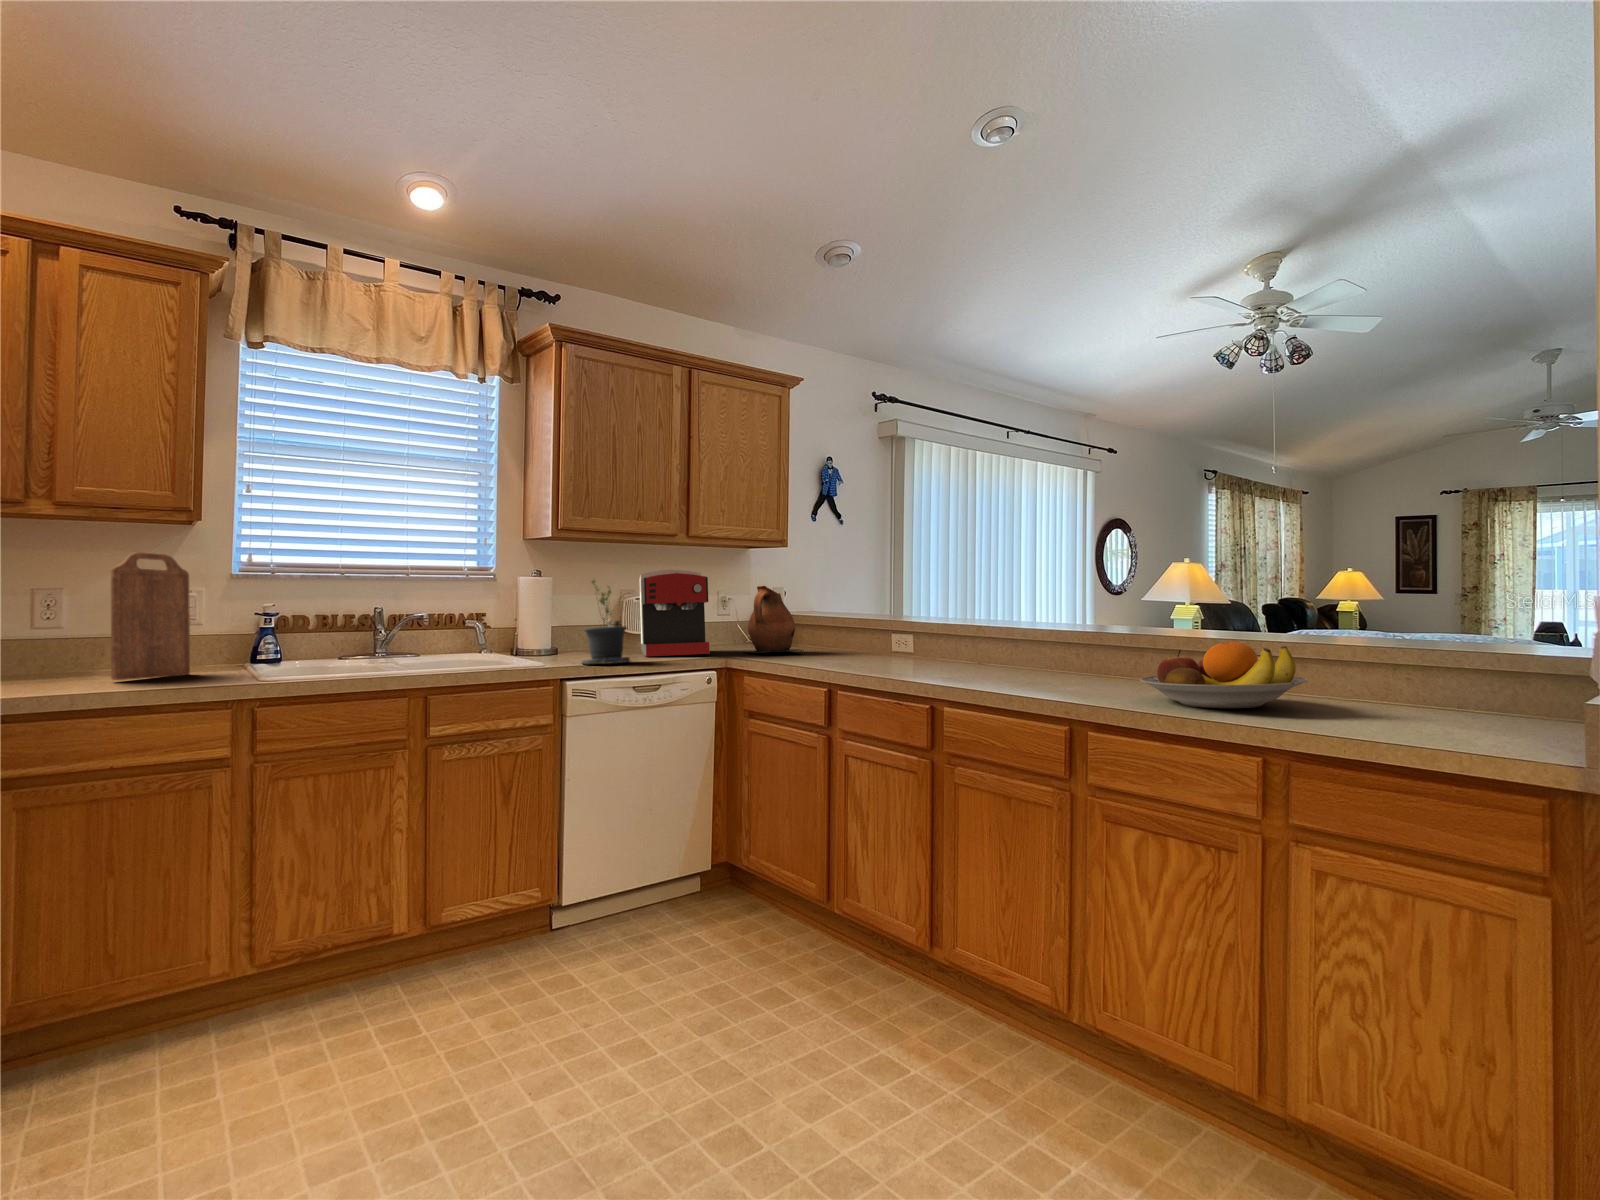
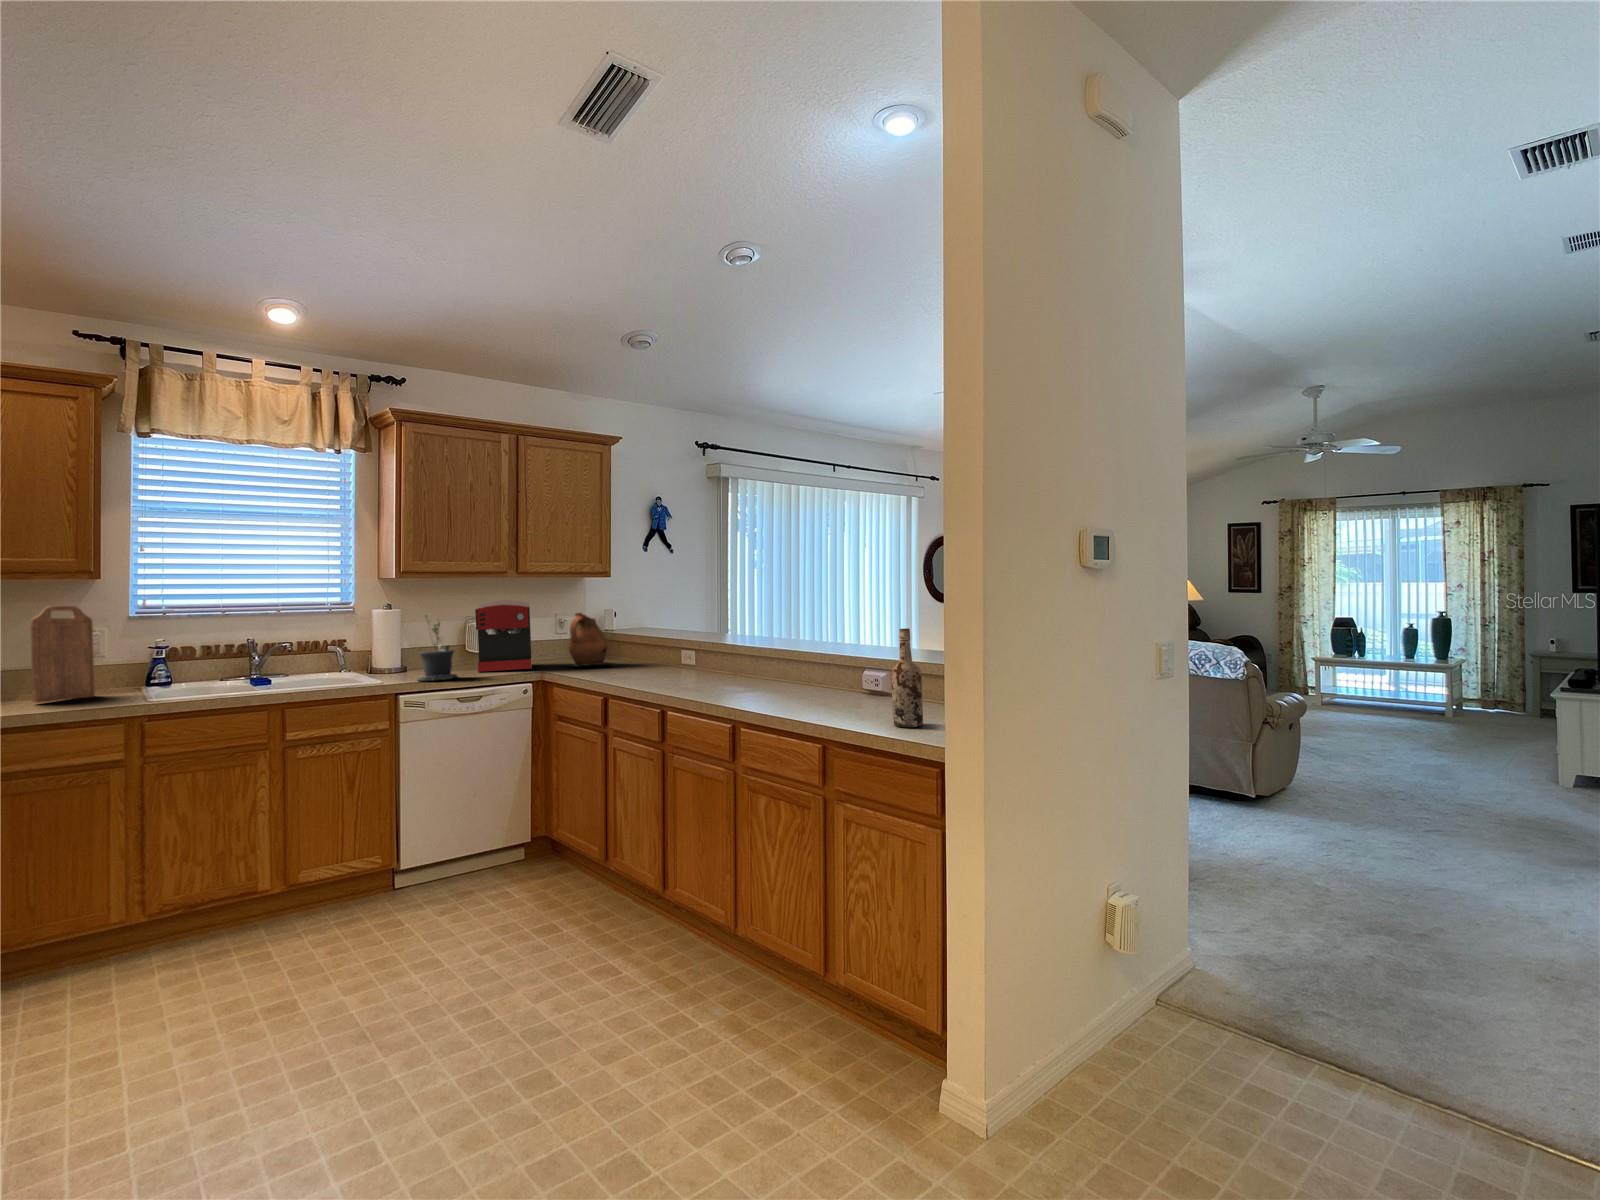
wine bottle: none [1385,575,1449,731] -> present [891,628,923,727]
fruit bowl: present [1140,642,1307,708] -> none [777,668,877,712]

